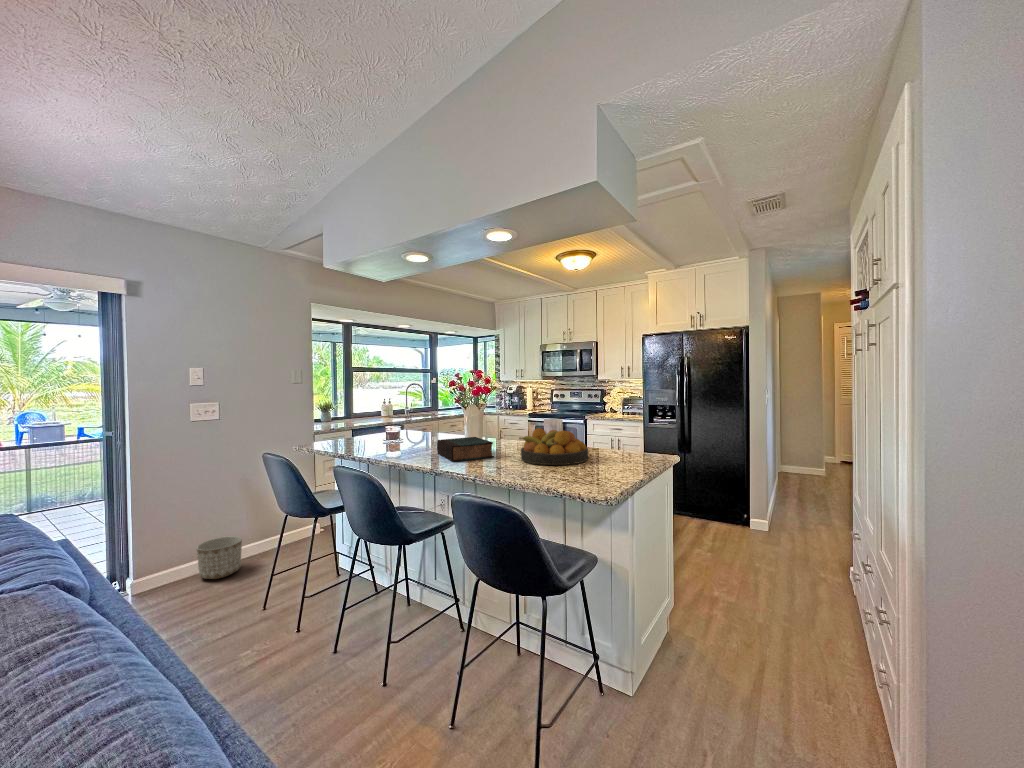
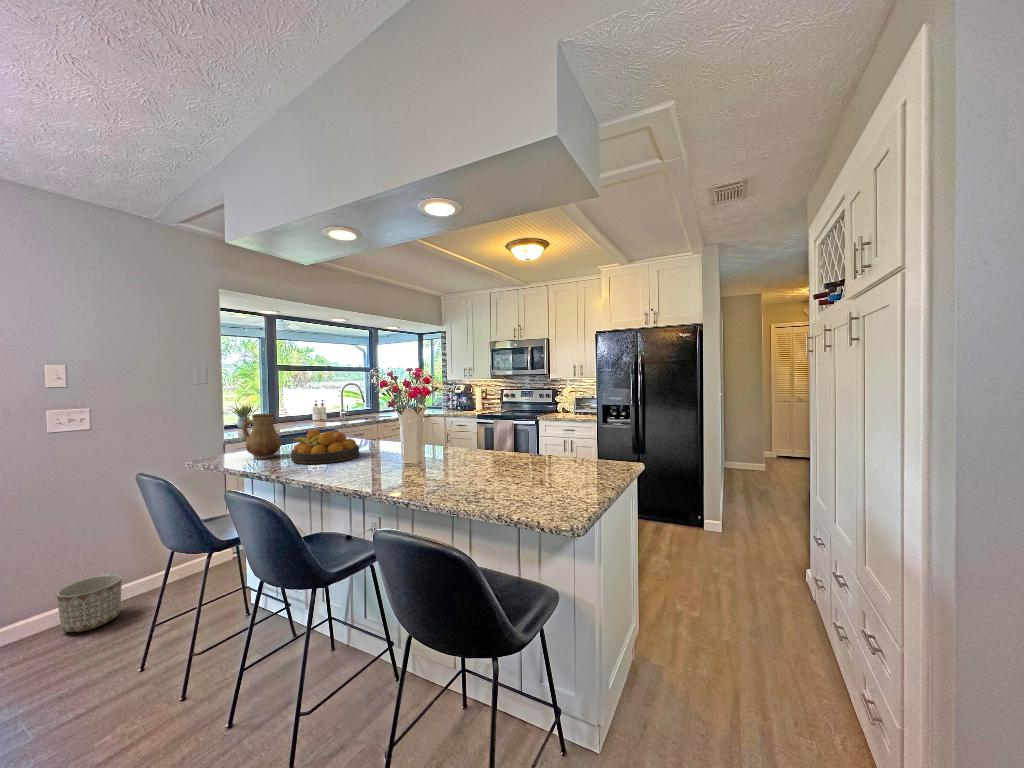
ceramic pitcher: none [335,407,365,445] -> present [242,414,281,459]
fruit bowl: present [519,428,588,465] -> present [291,430,359,464]
book: present [437,437,494,462] -> none [366,447,434,479]

